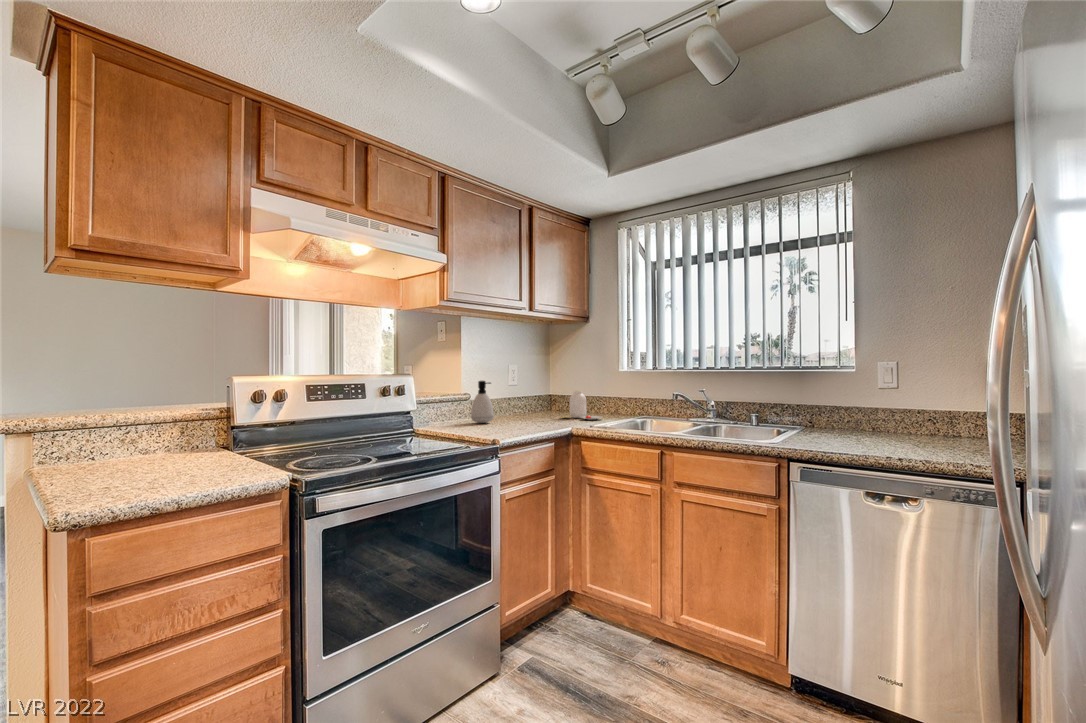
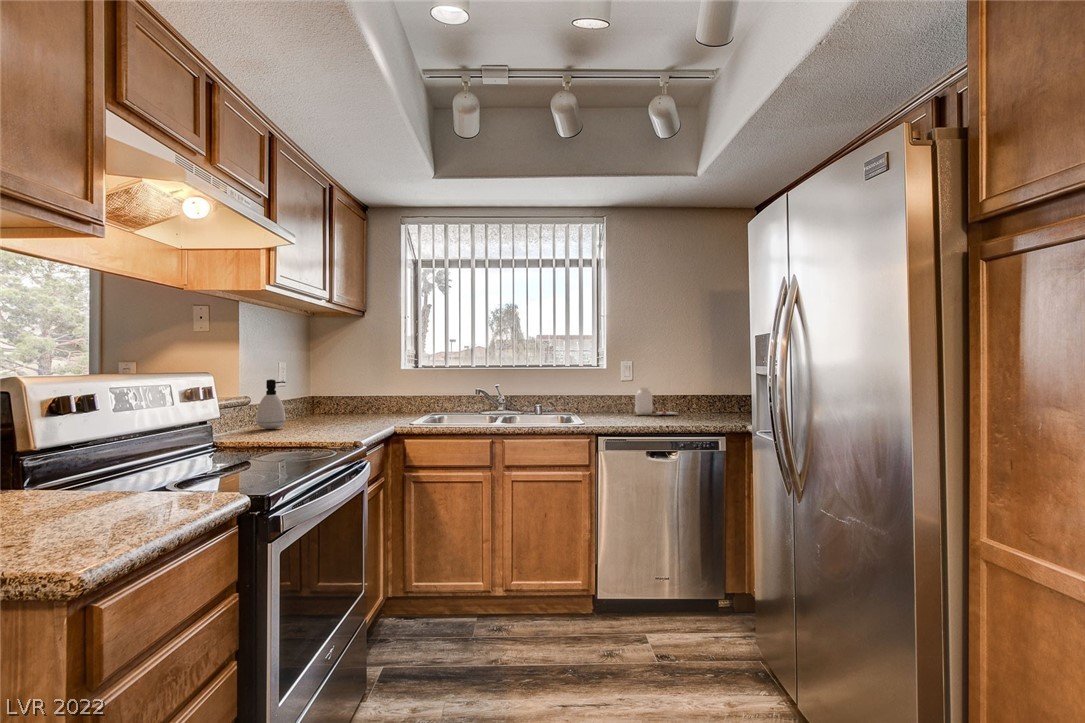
jar: present [570,391,602,420] -> present [635,387,677,415]

